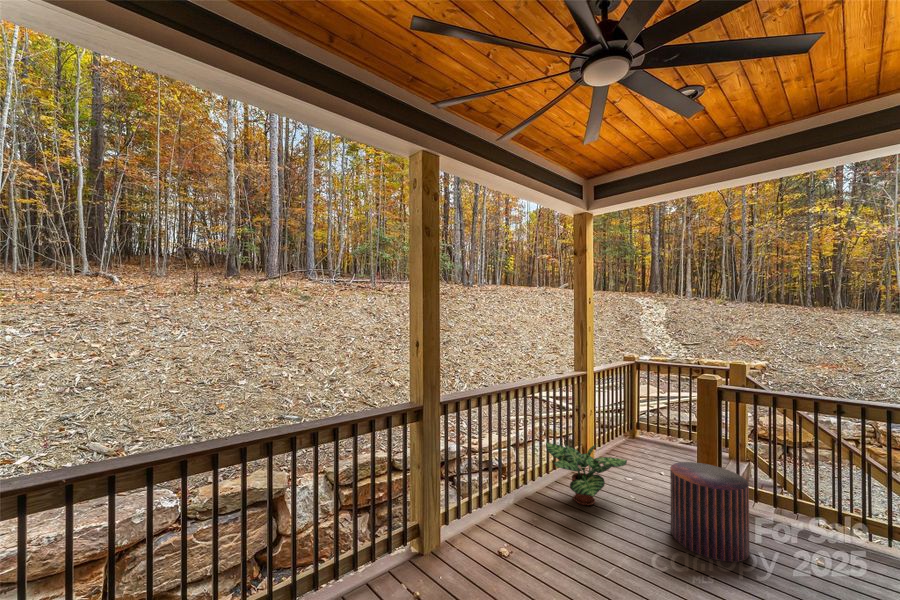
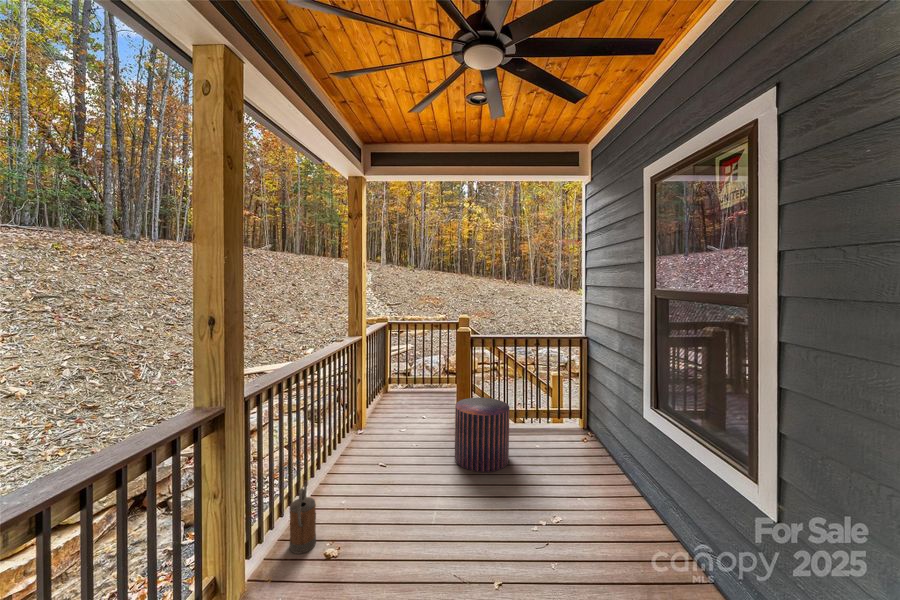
potted plant: present [546,443,627,505] -> none [332,402,413,467]
watering can: none [480,487,500,542] -> present [290,482,316,554]

